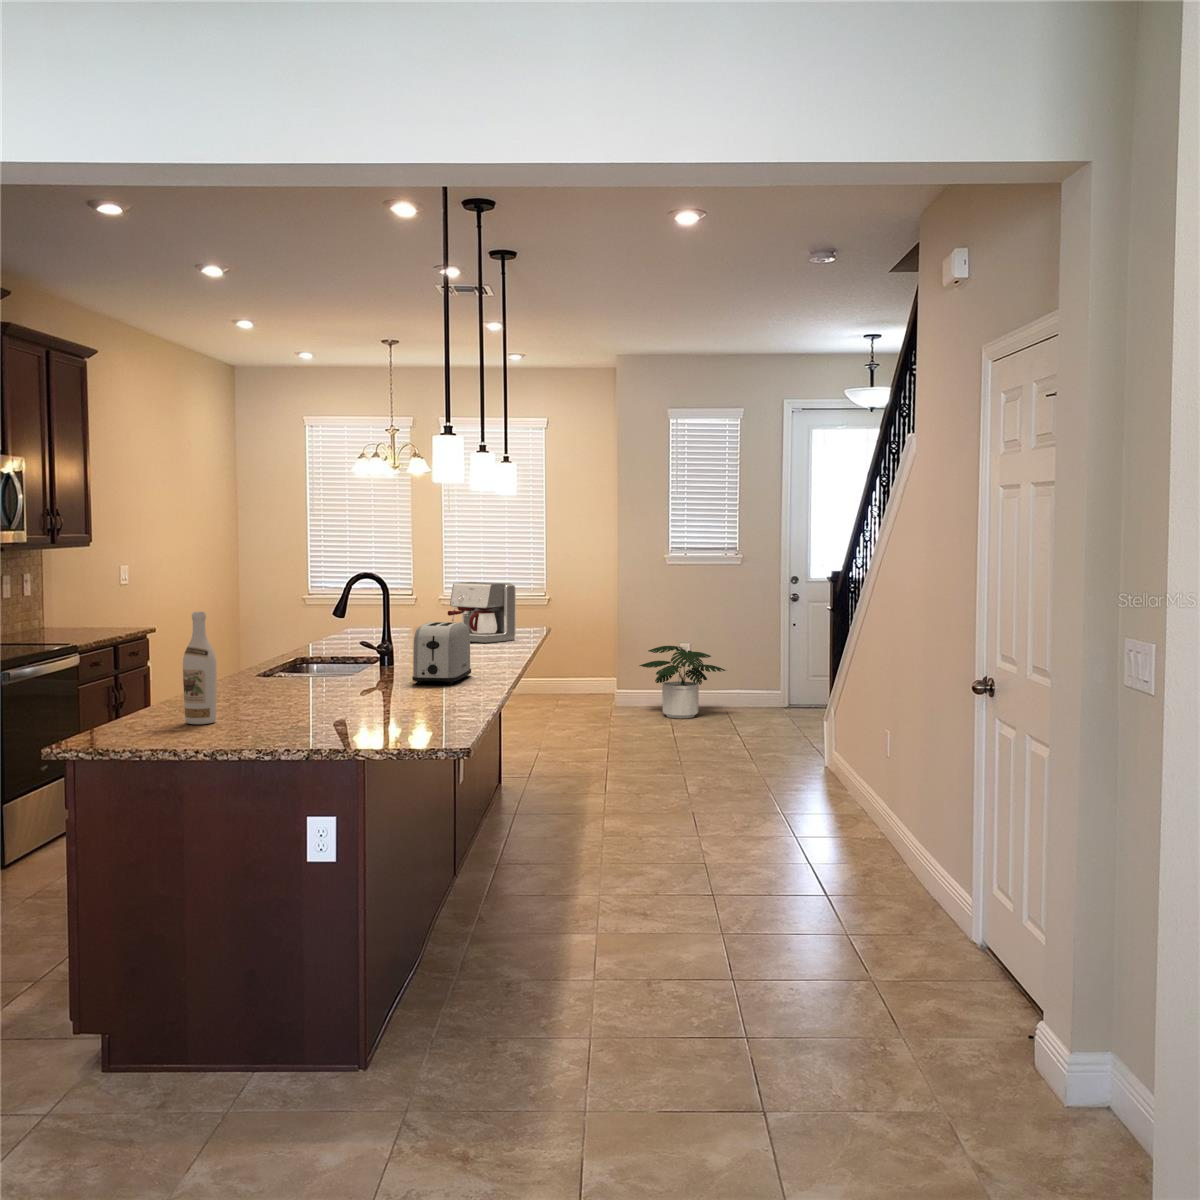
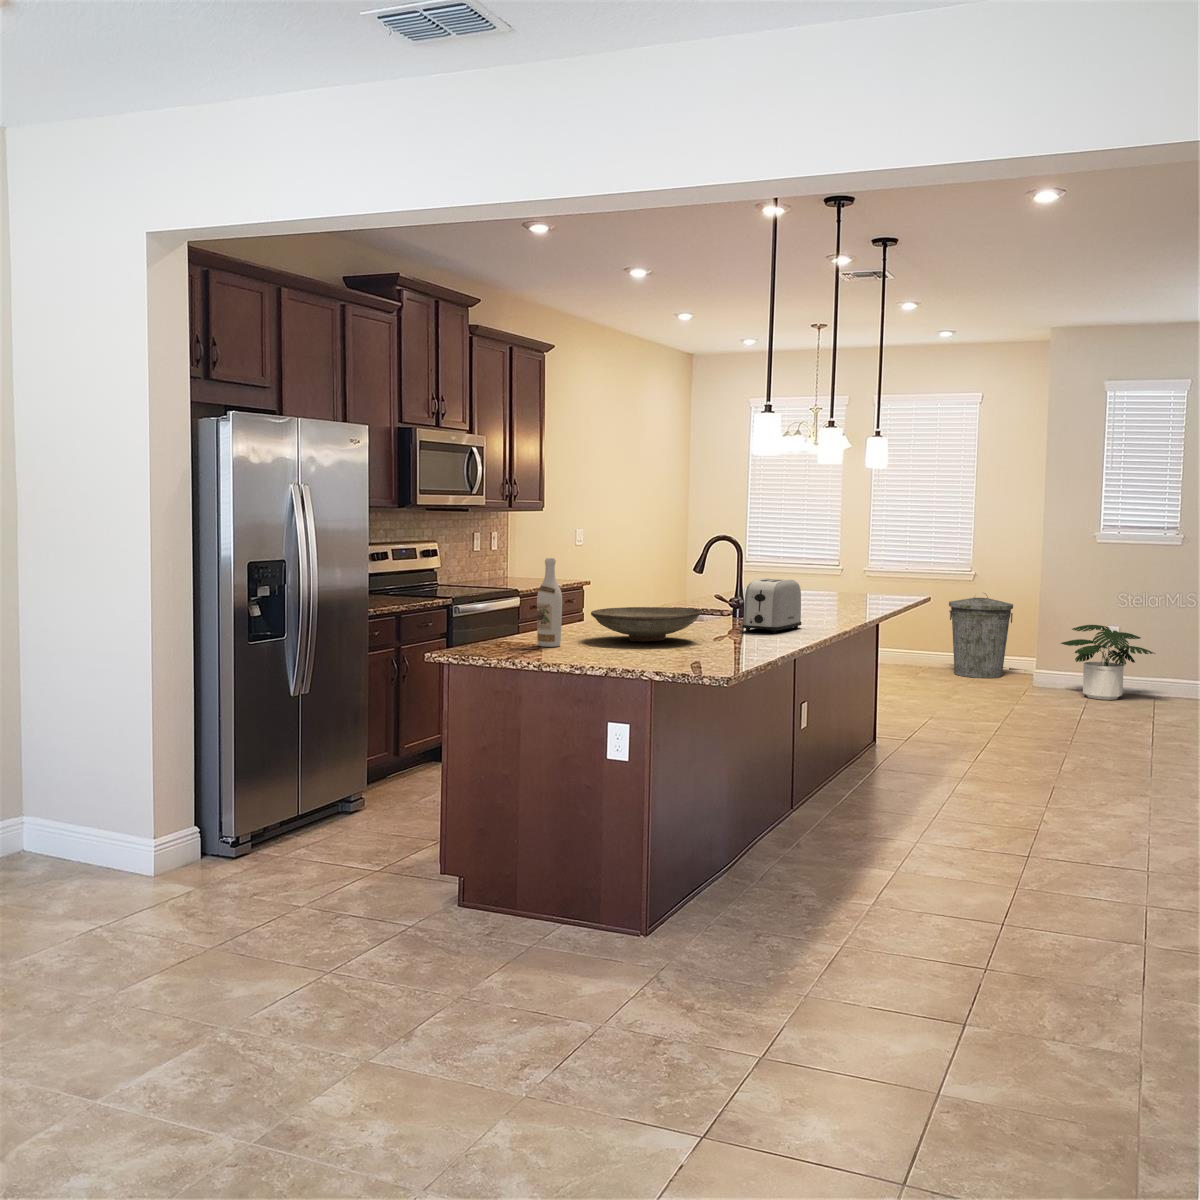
coffee maker: present [448,582,516,643] -> none [818,549,884,605]
trash can: none [525,618,587,705] -> present [949,593,1013,678]
decorative bowl: none [245,662,383,708] -> present [591,607,702,641]

